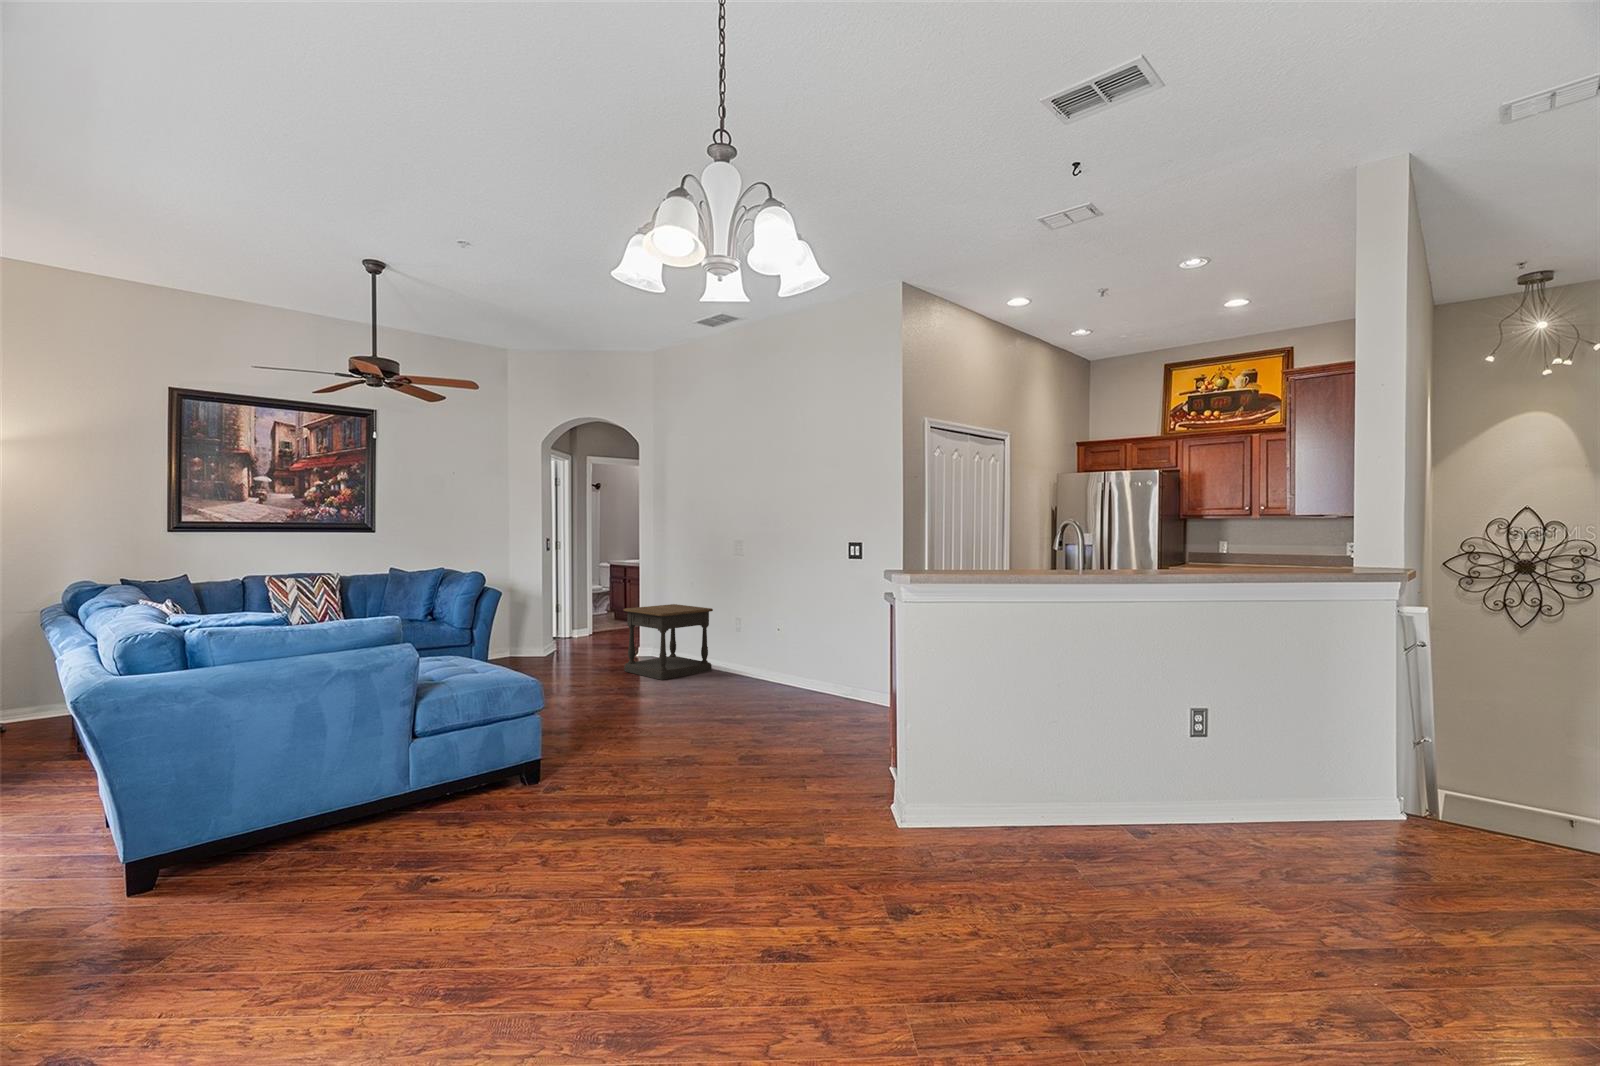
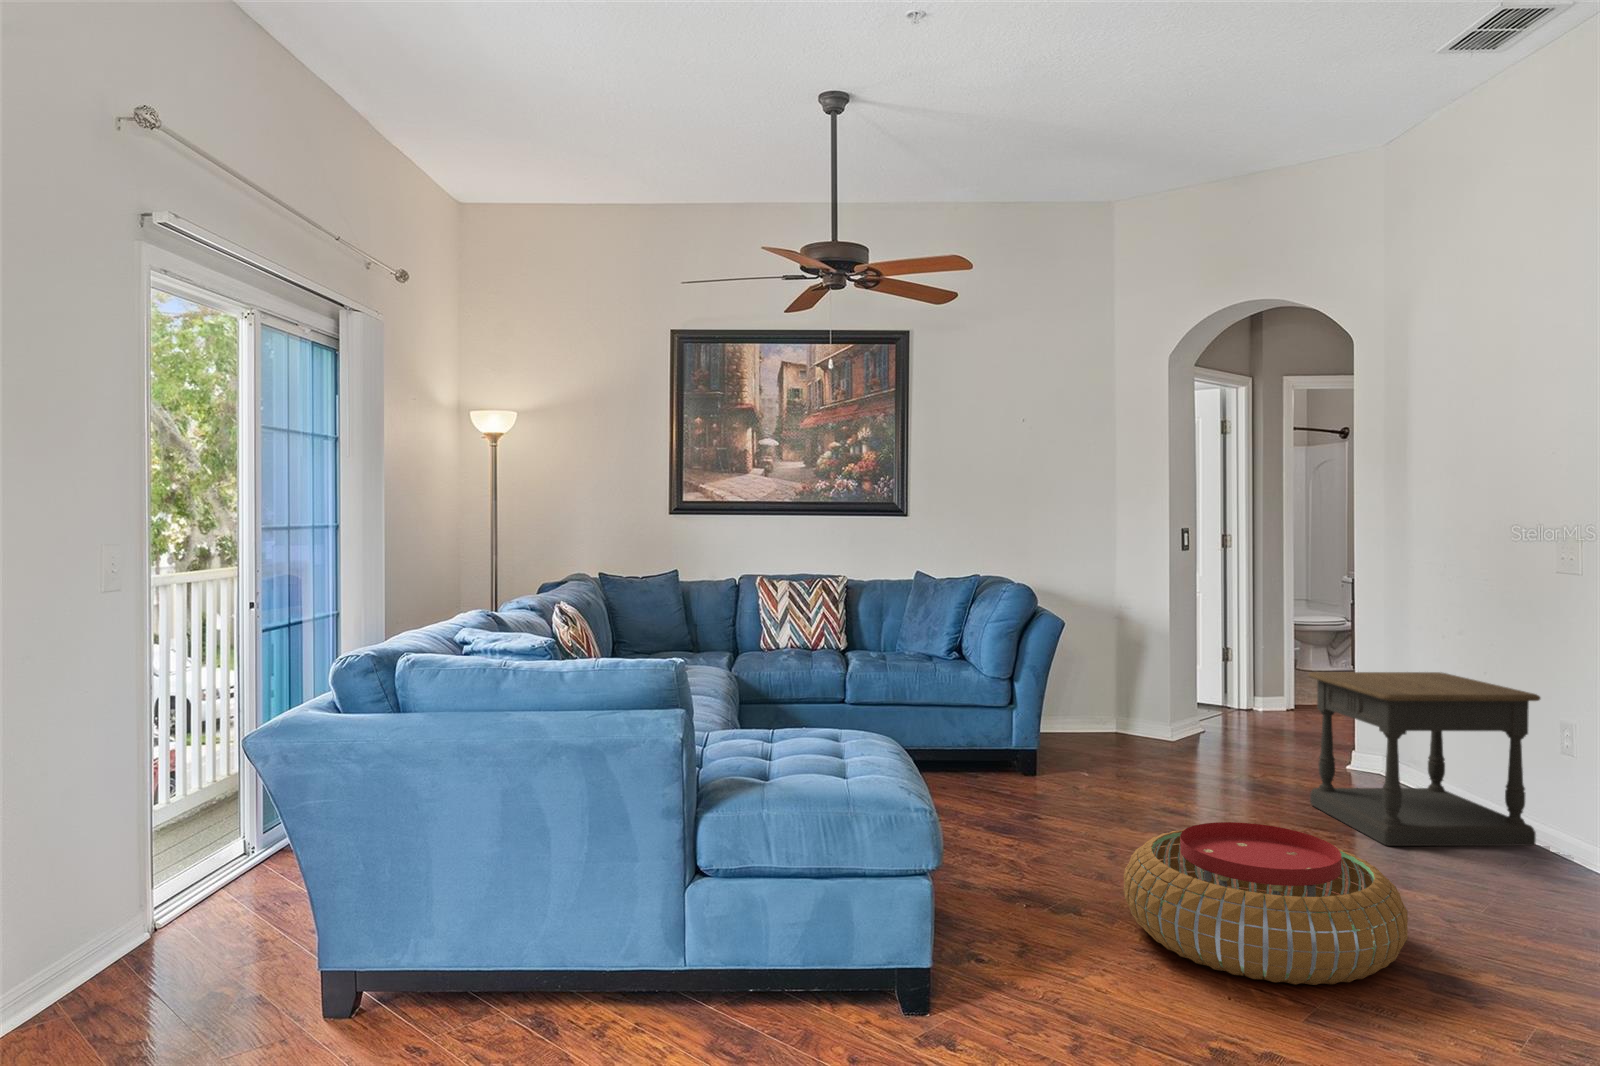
pouf: none [575,671,687,729] -> present [1123,822,1408,985]

